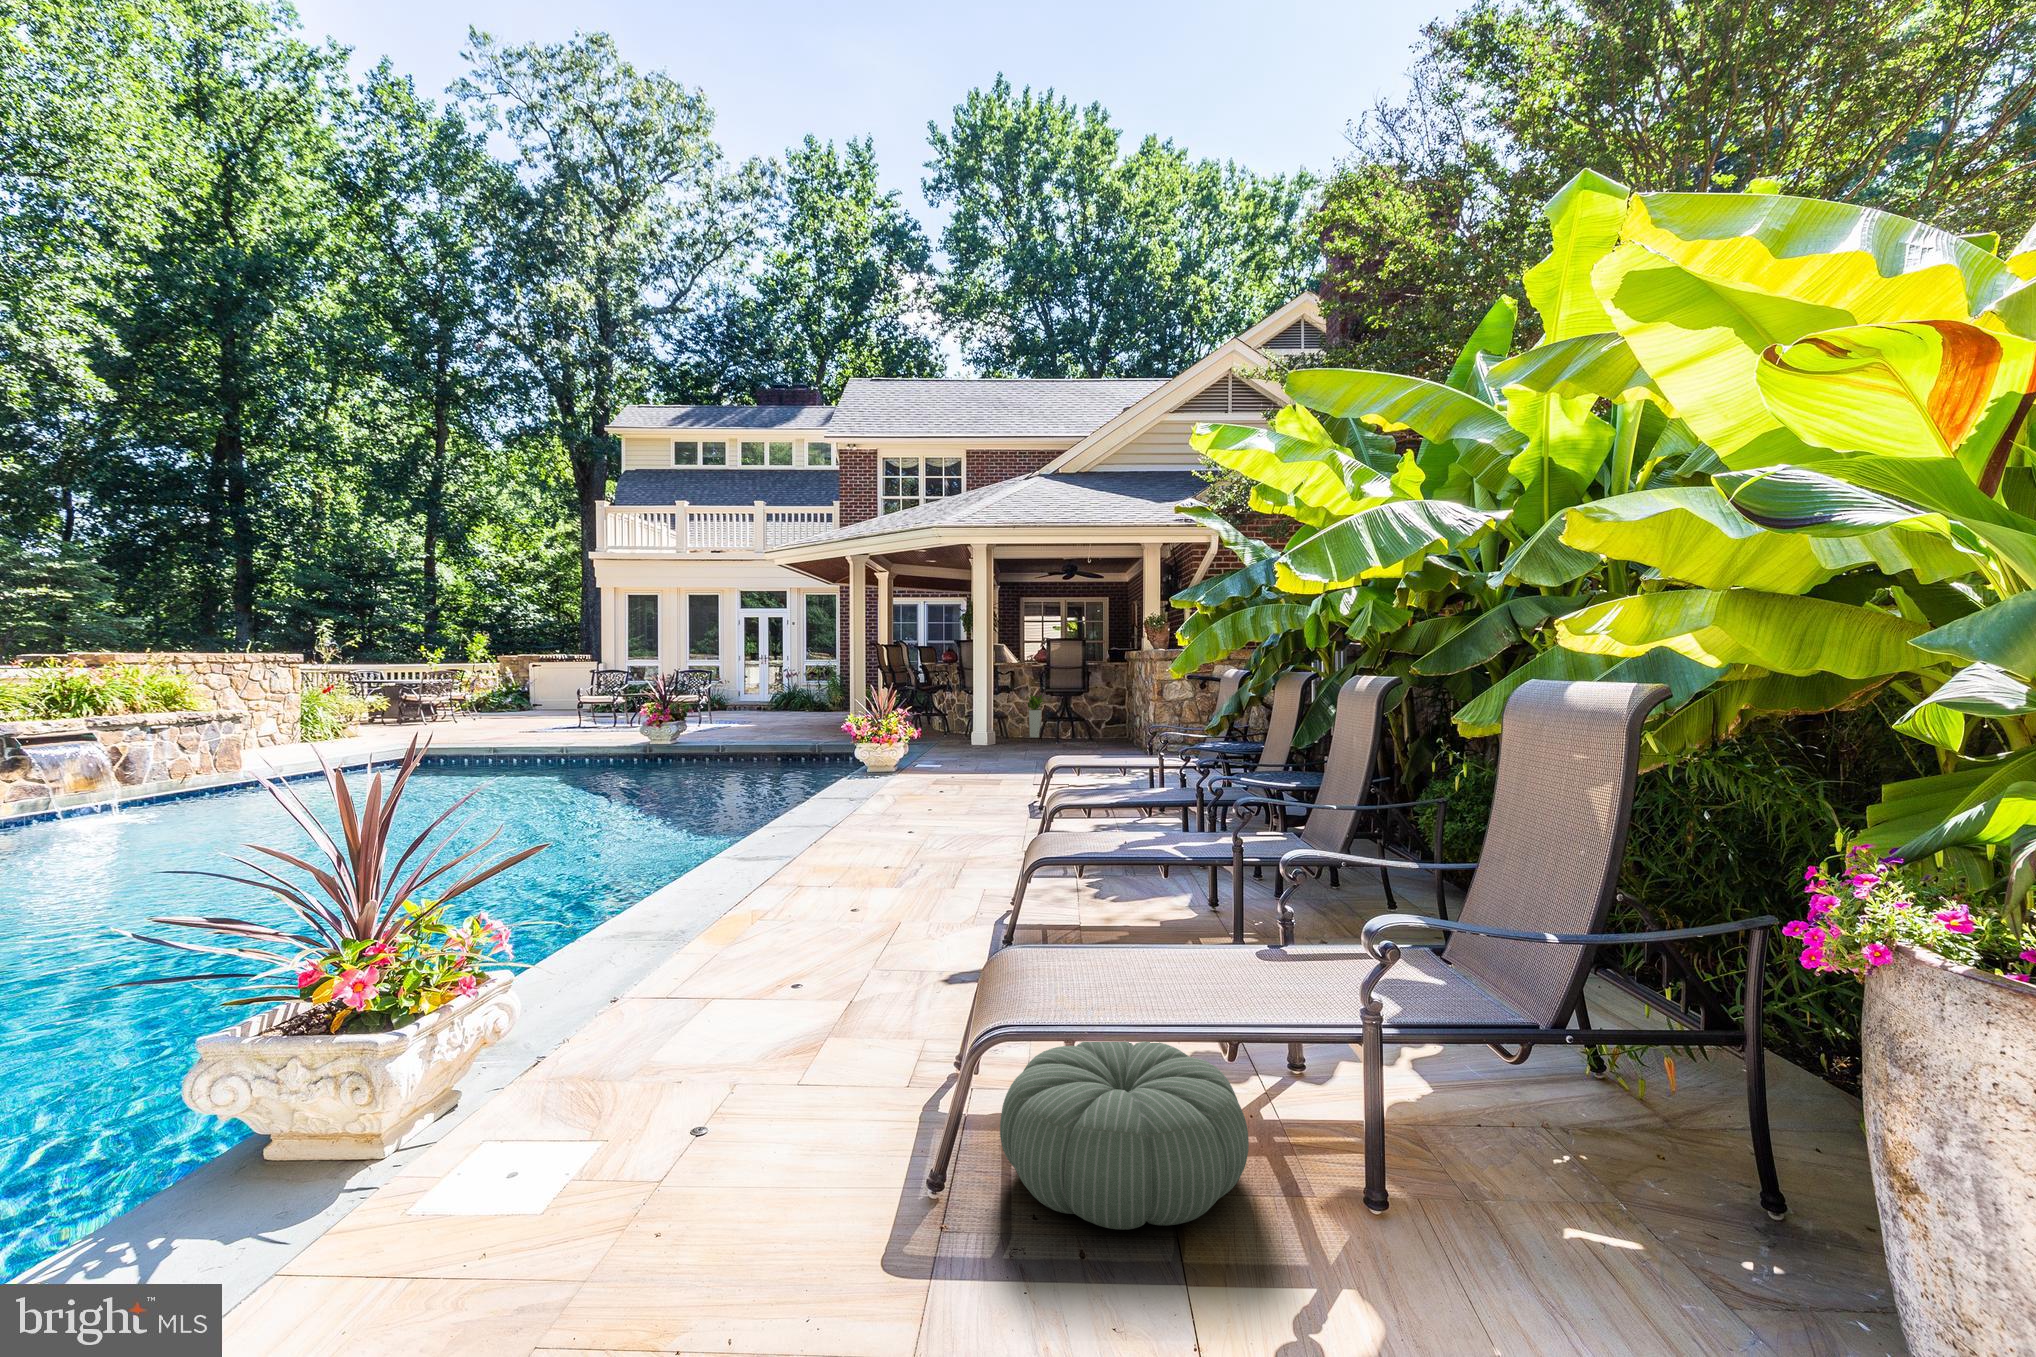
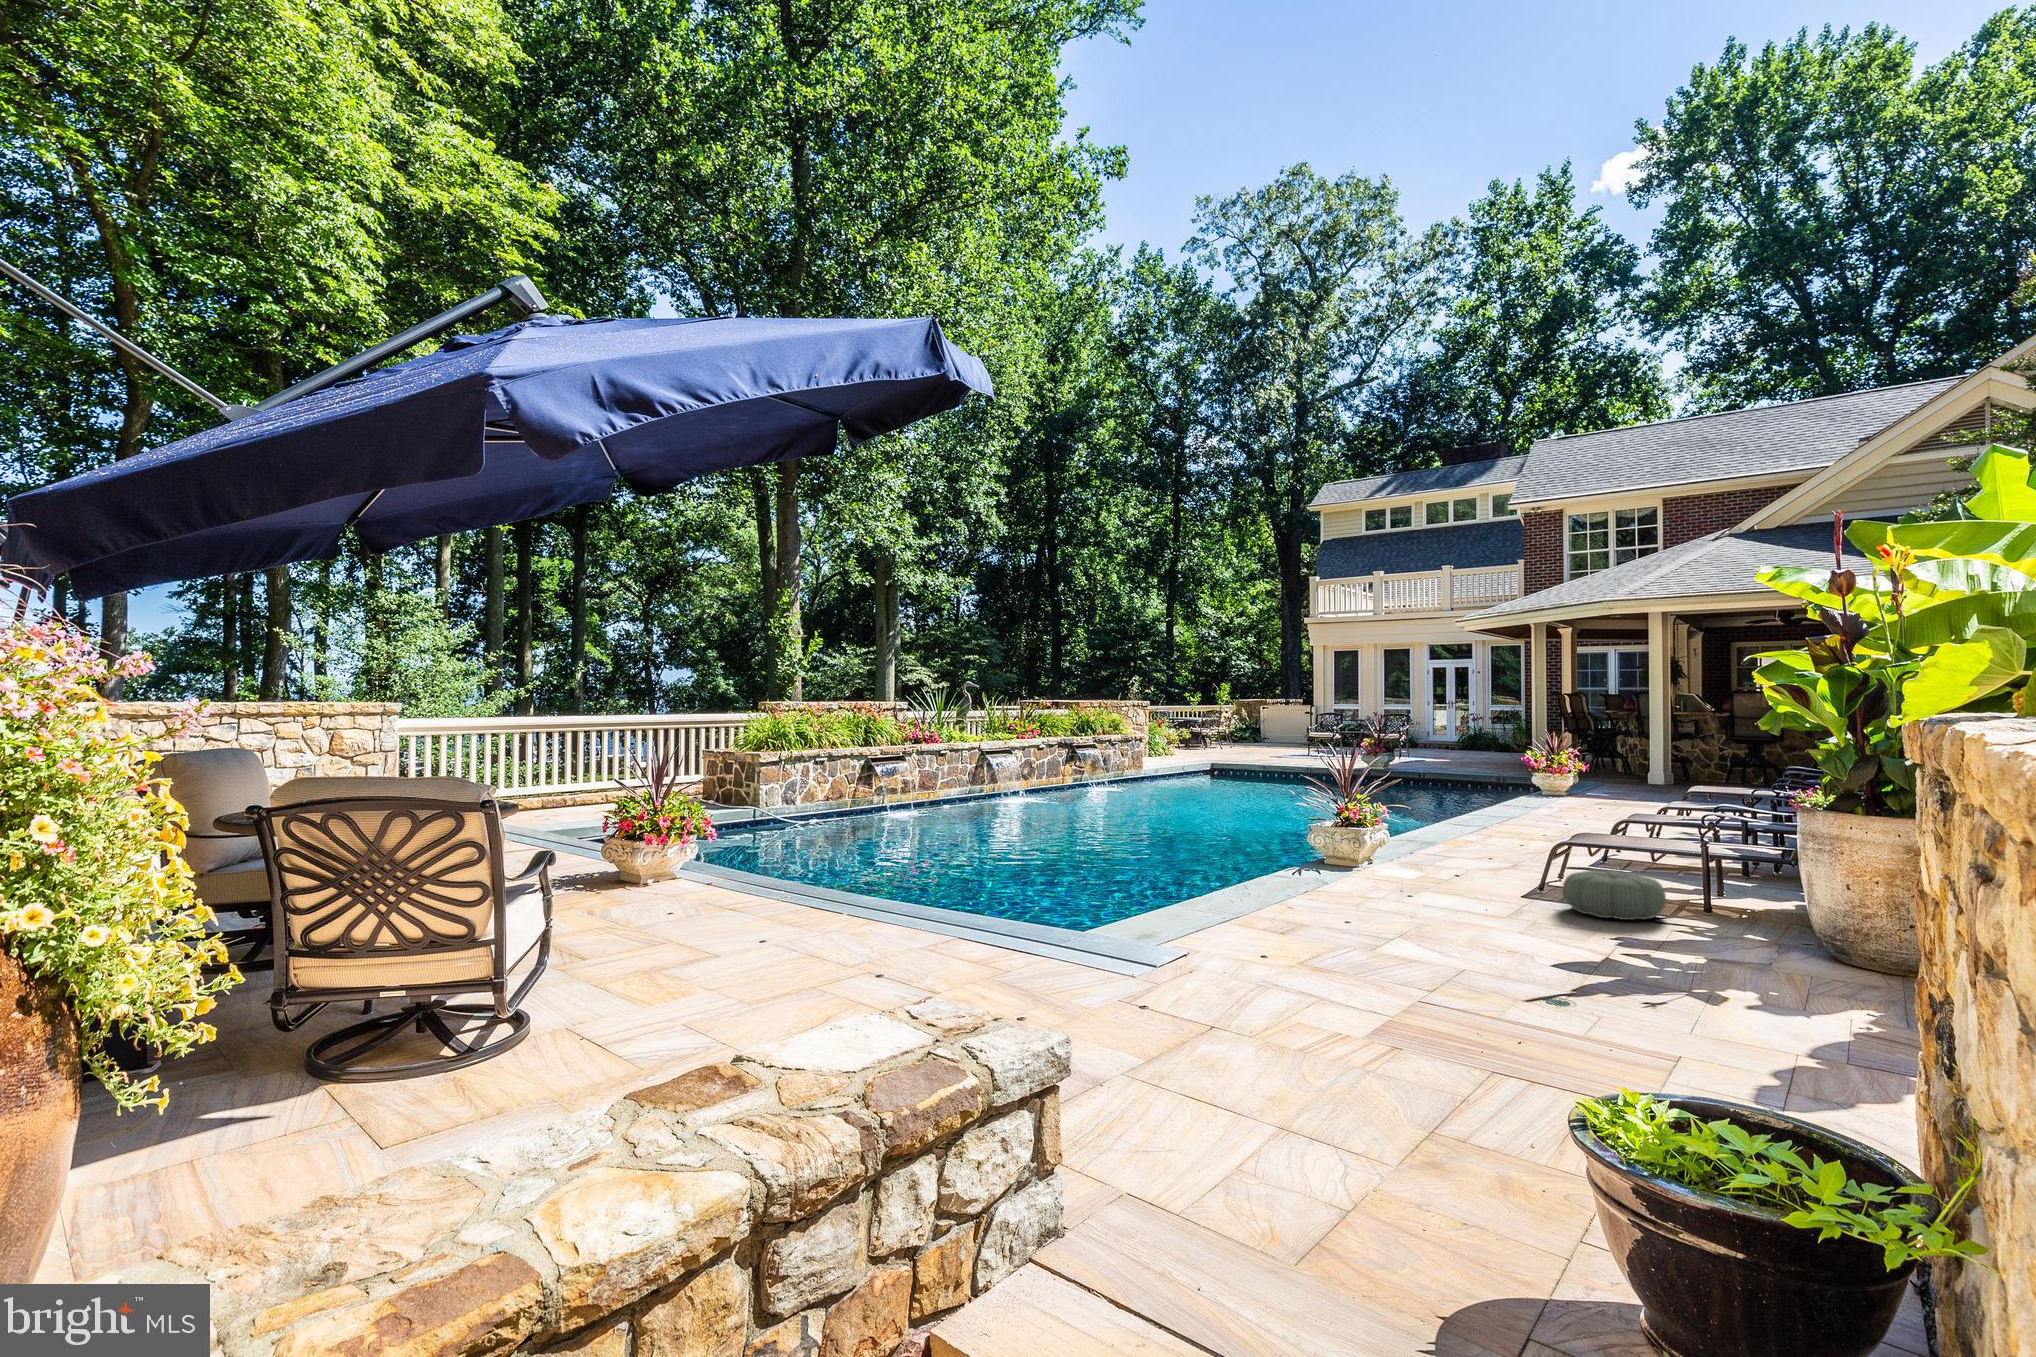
planter: present [1026,695,1043,738] -> none [1713,740,1738,781]

